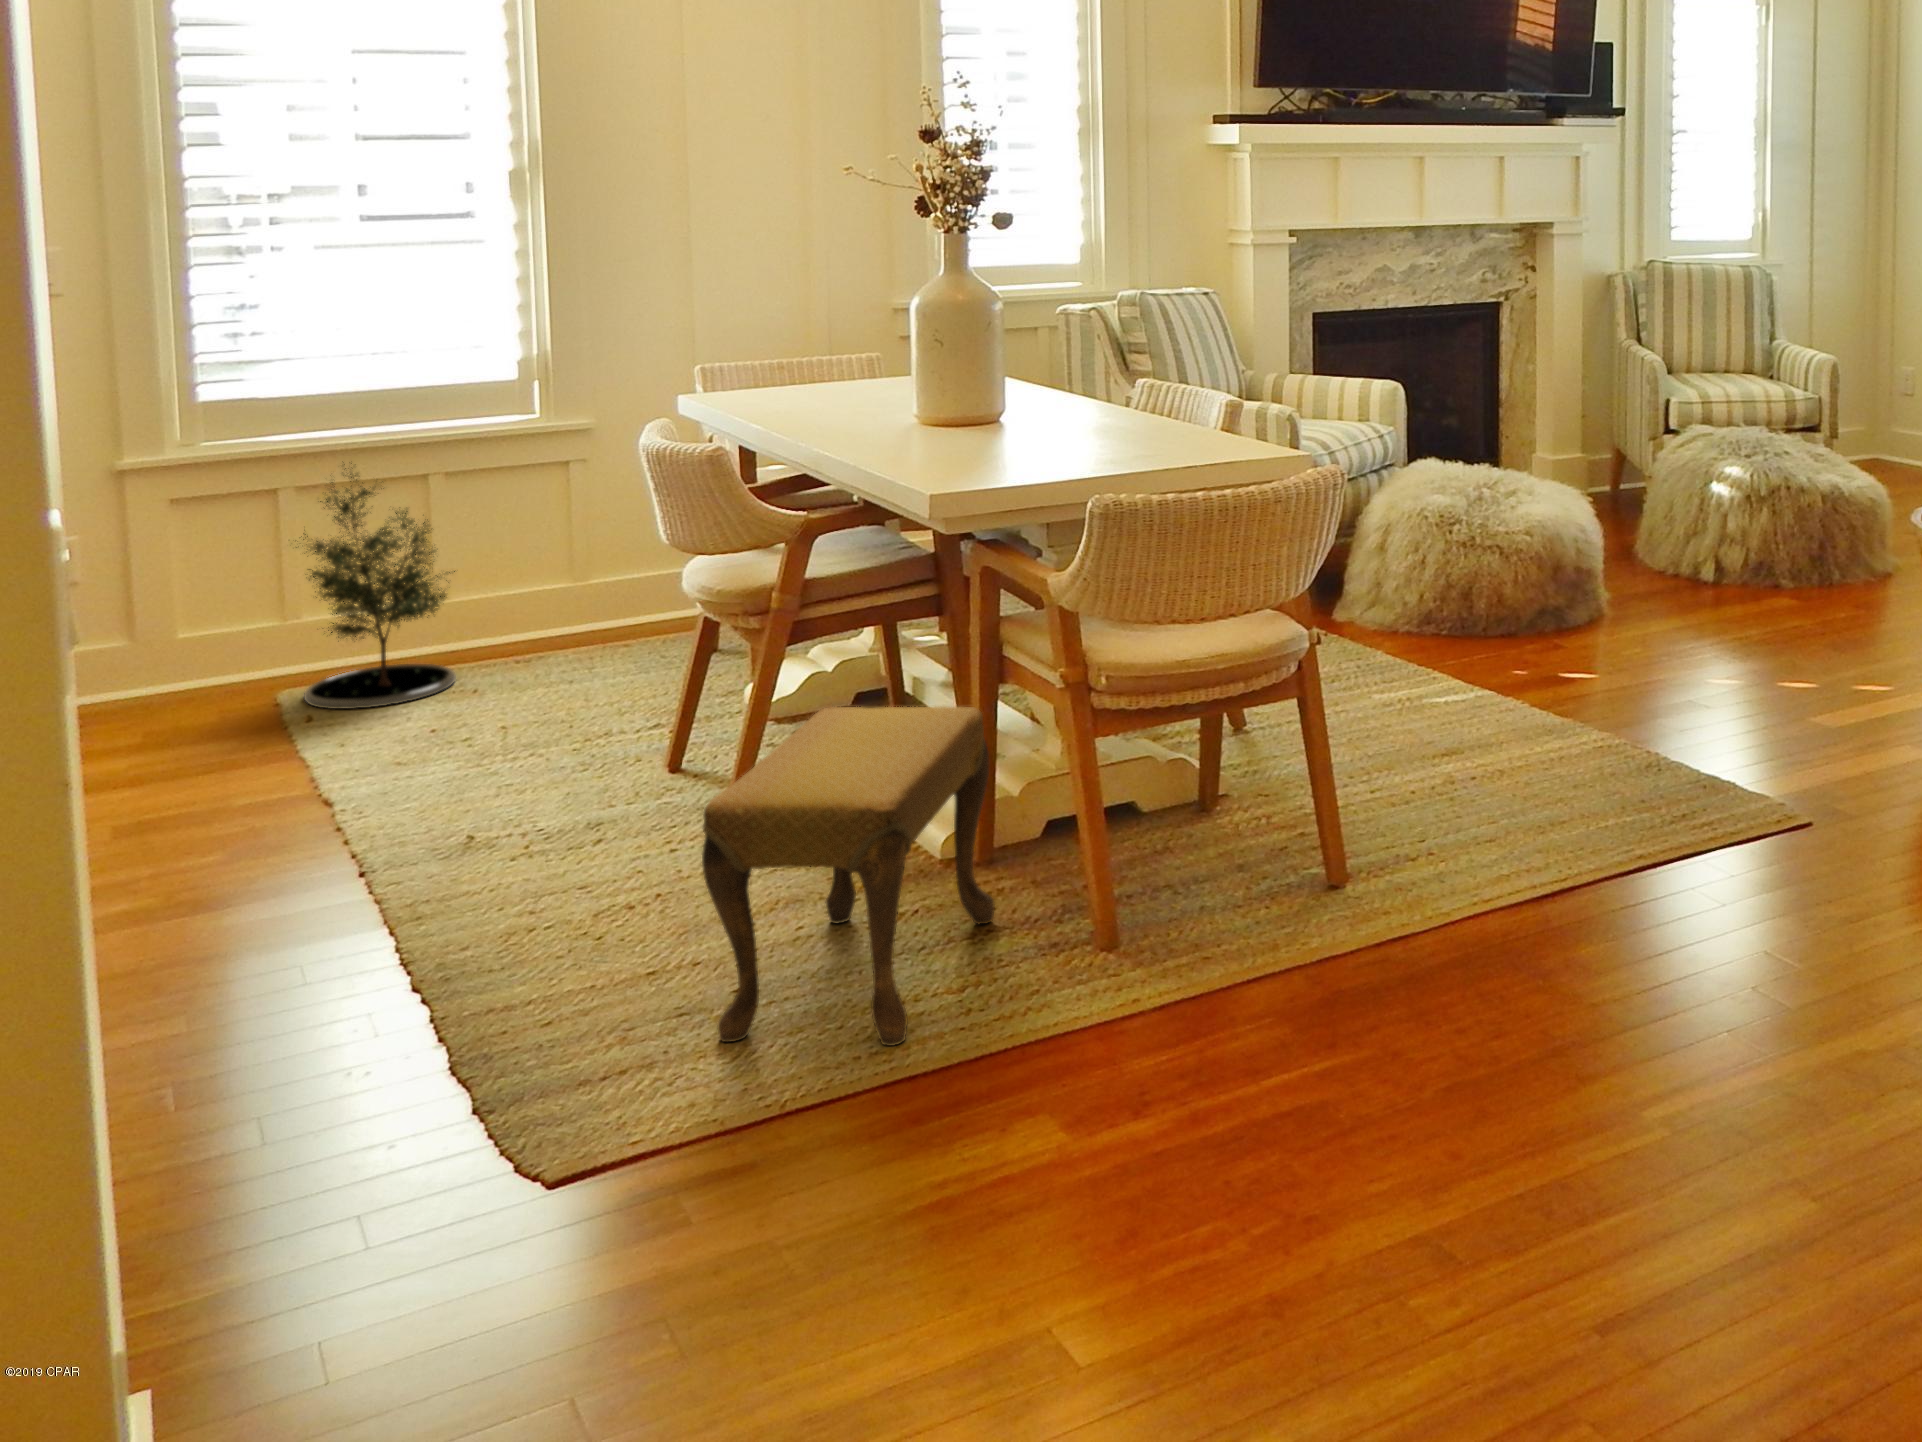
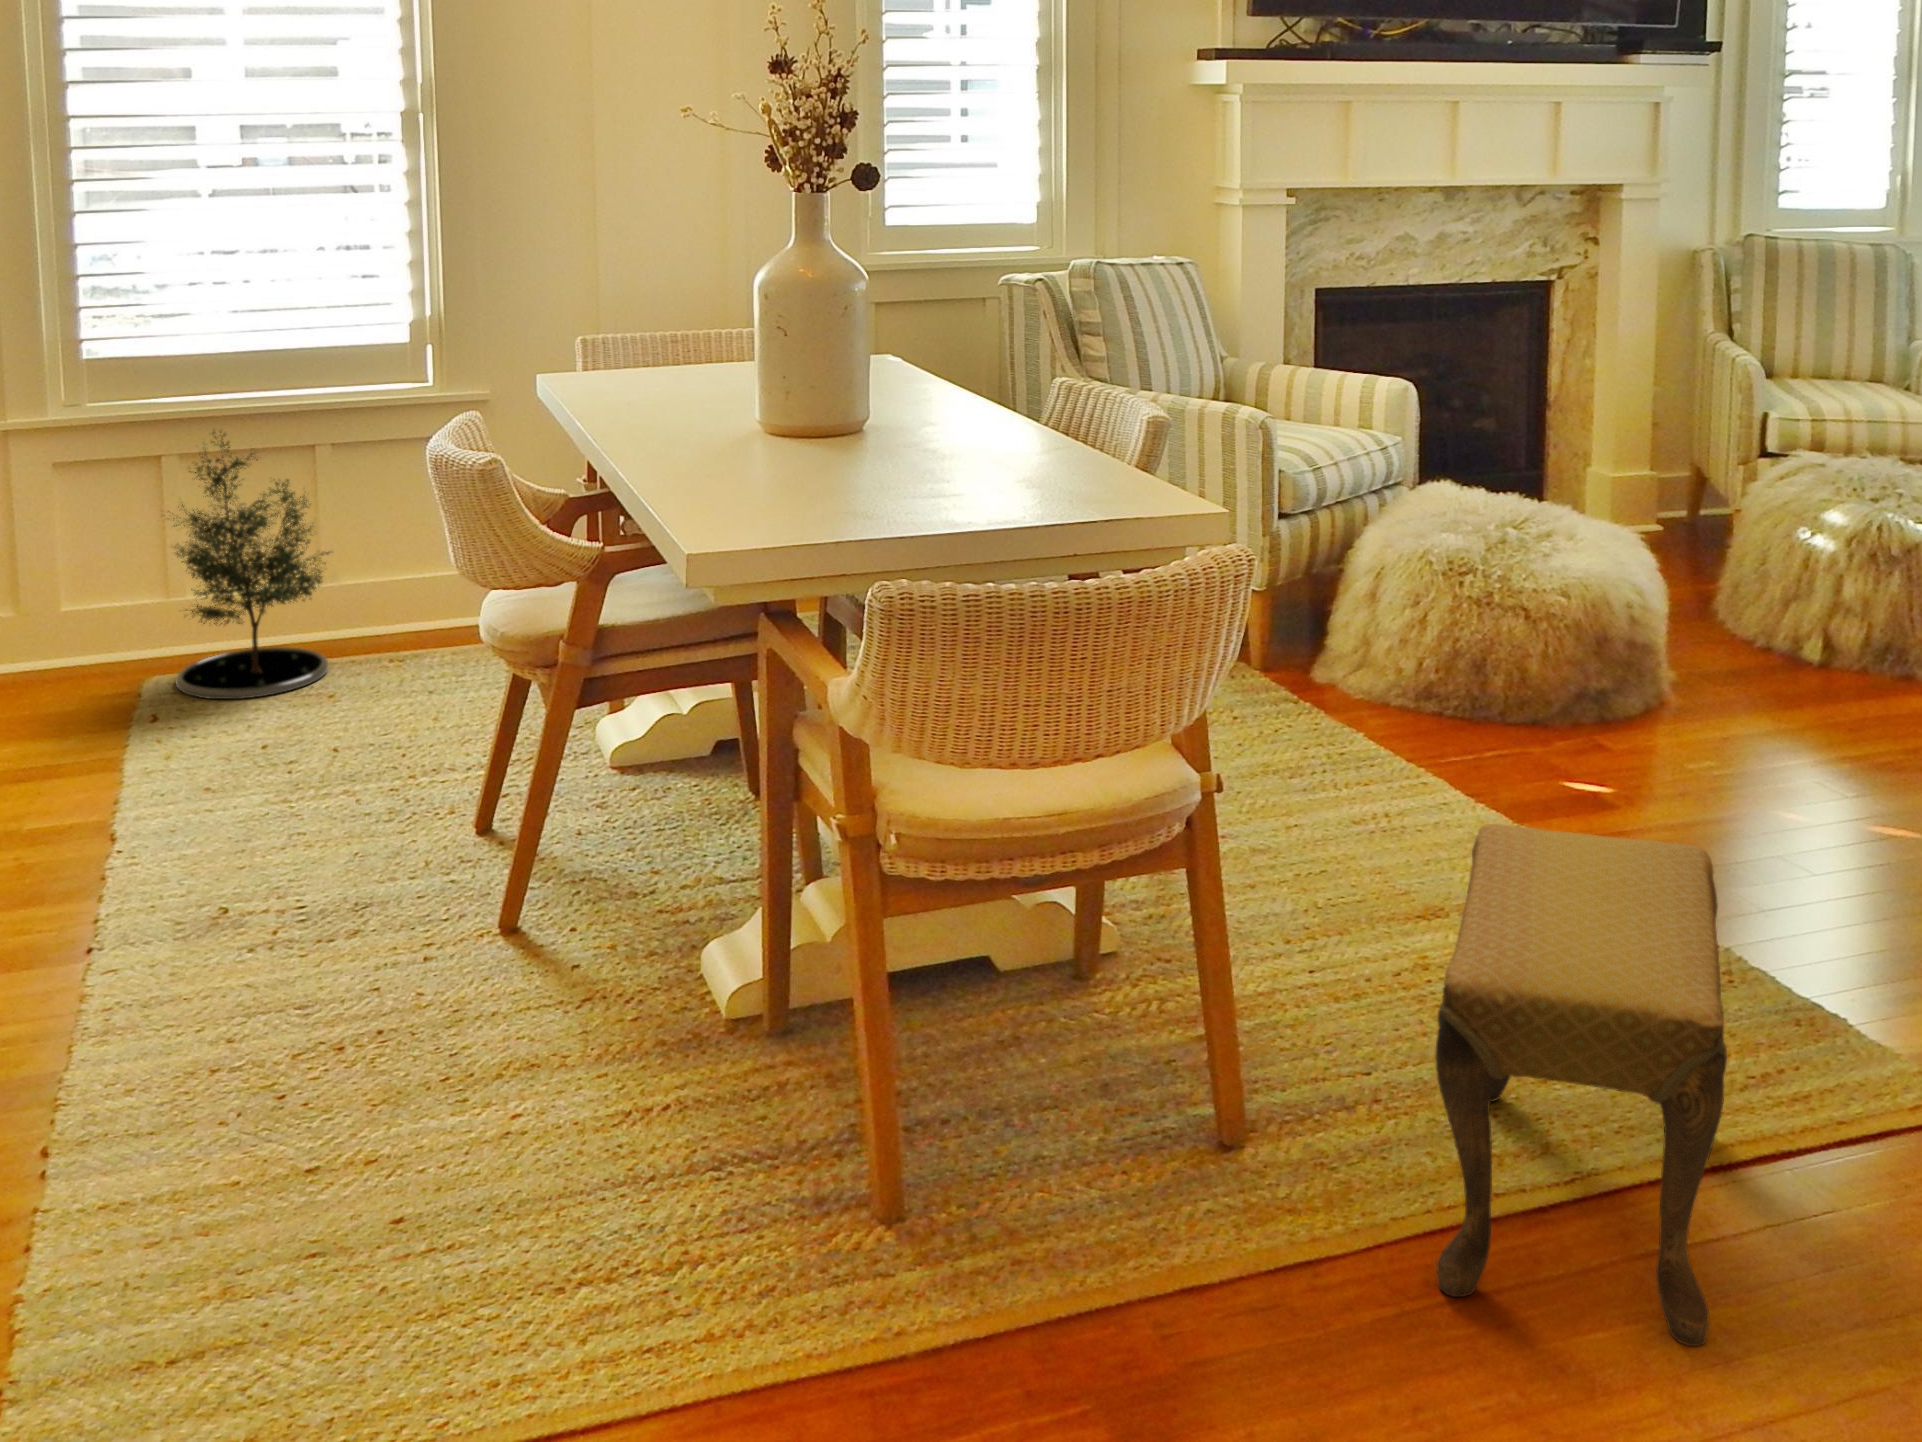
footstool: present [702,707,995,1046] -> present [1435,824,1727,1346]

